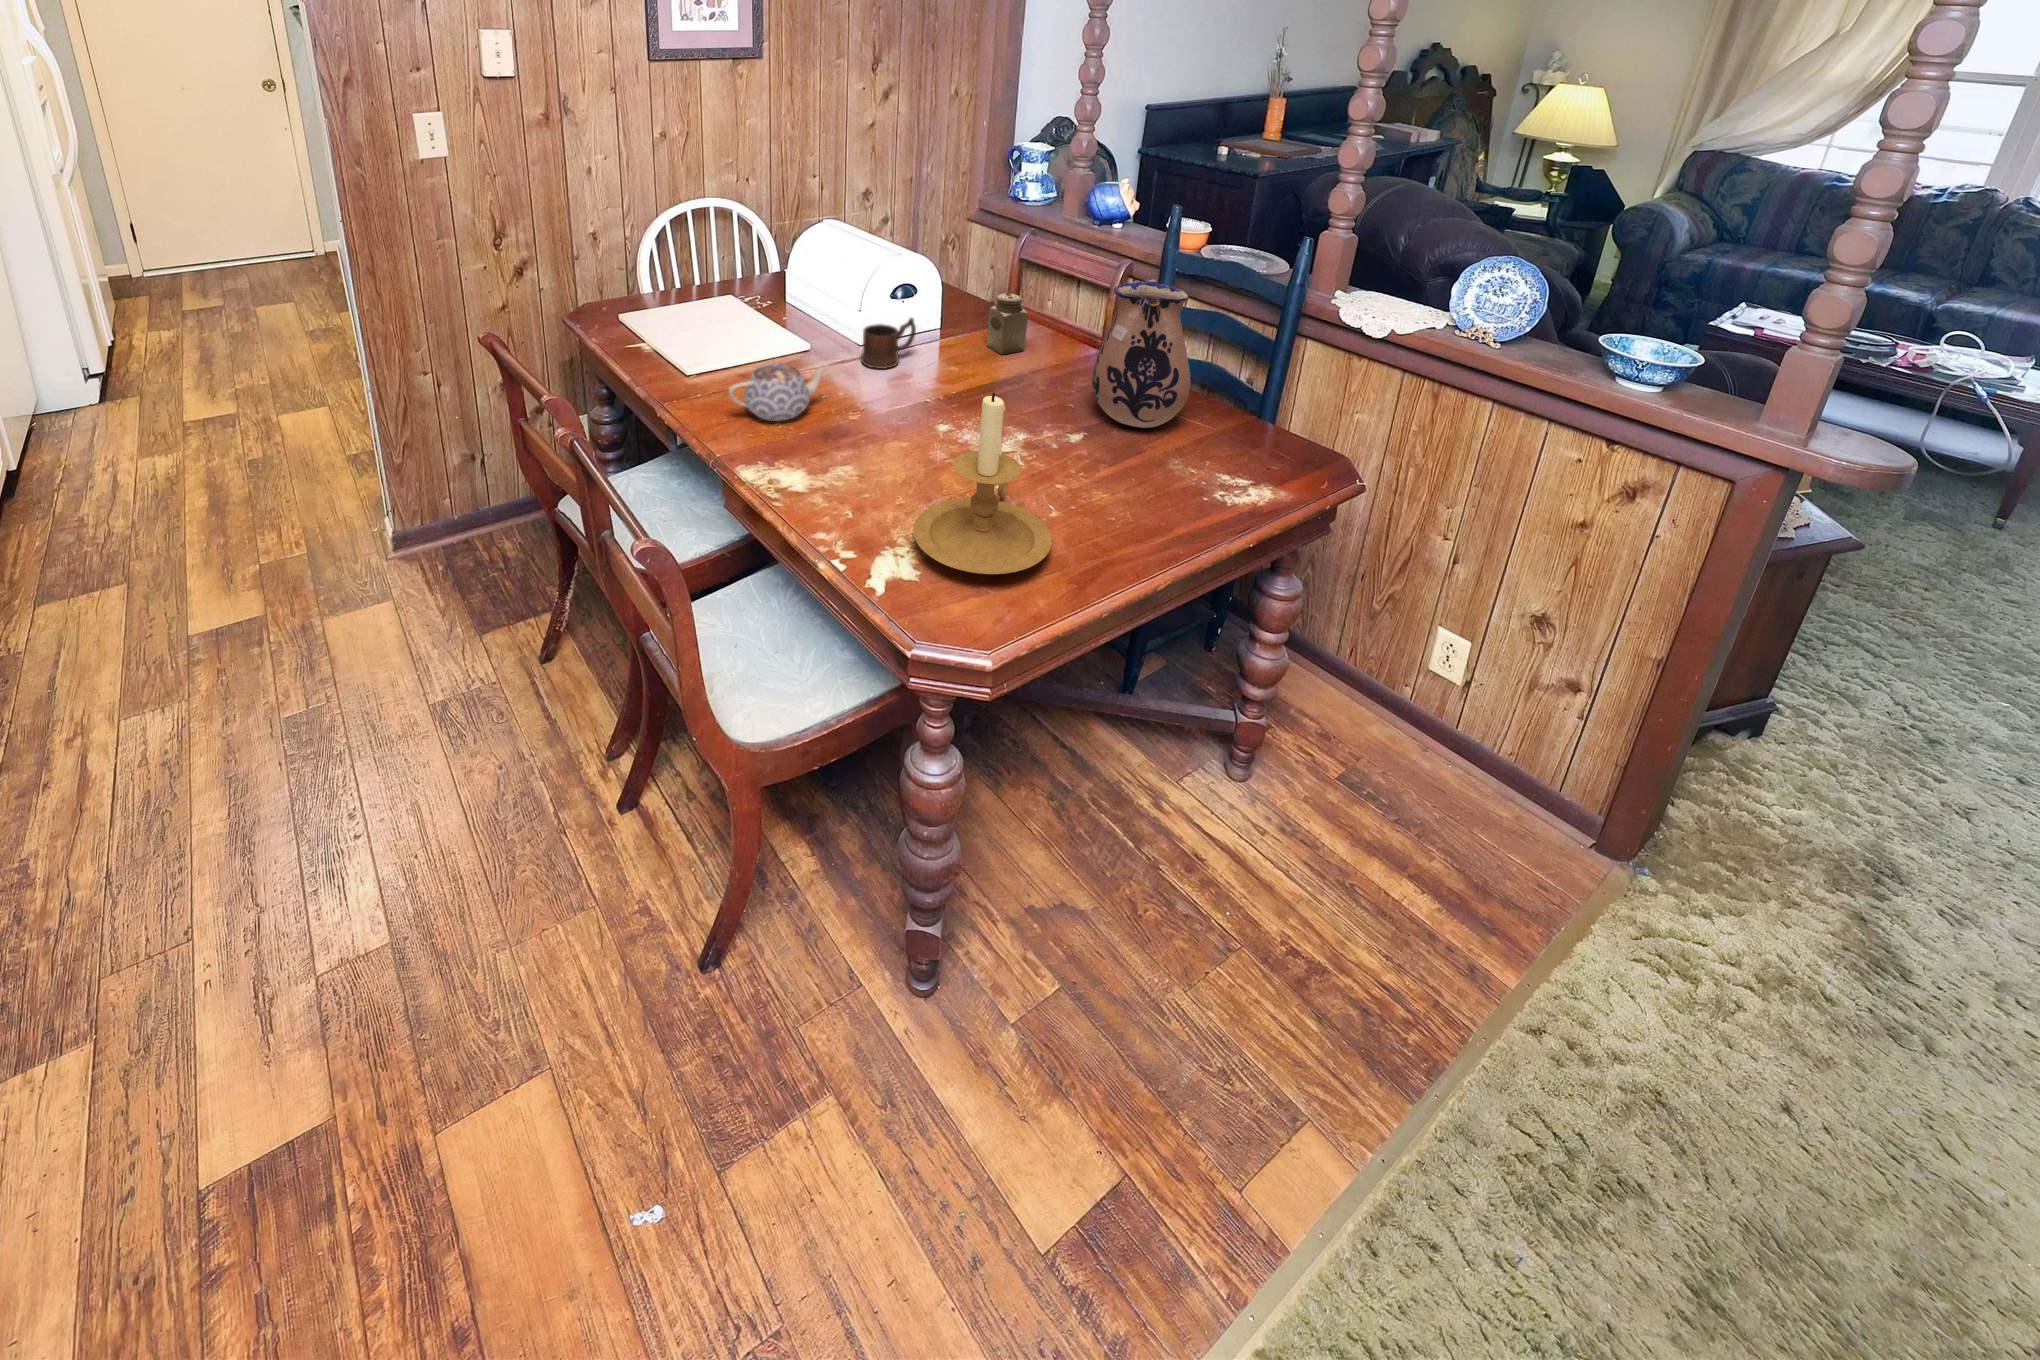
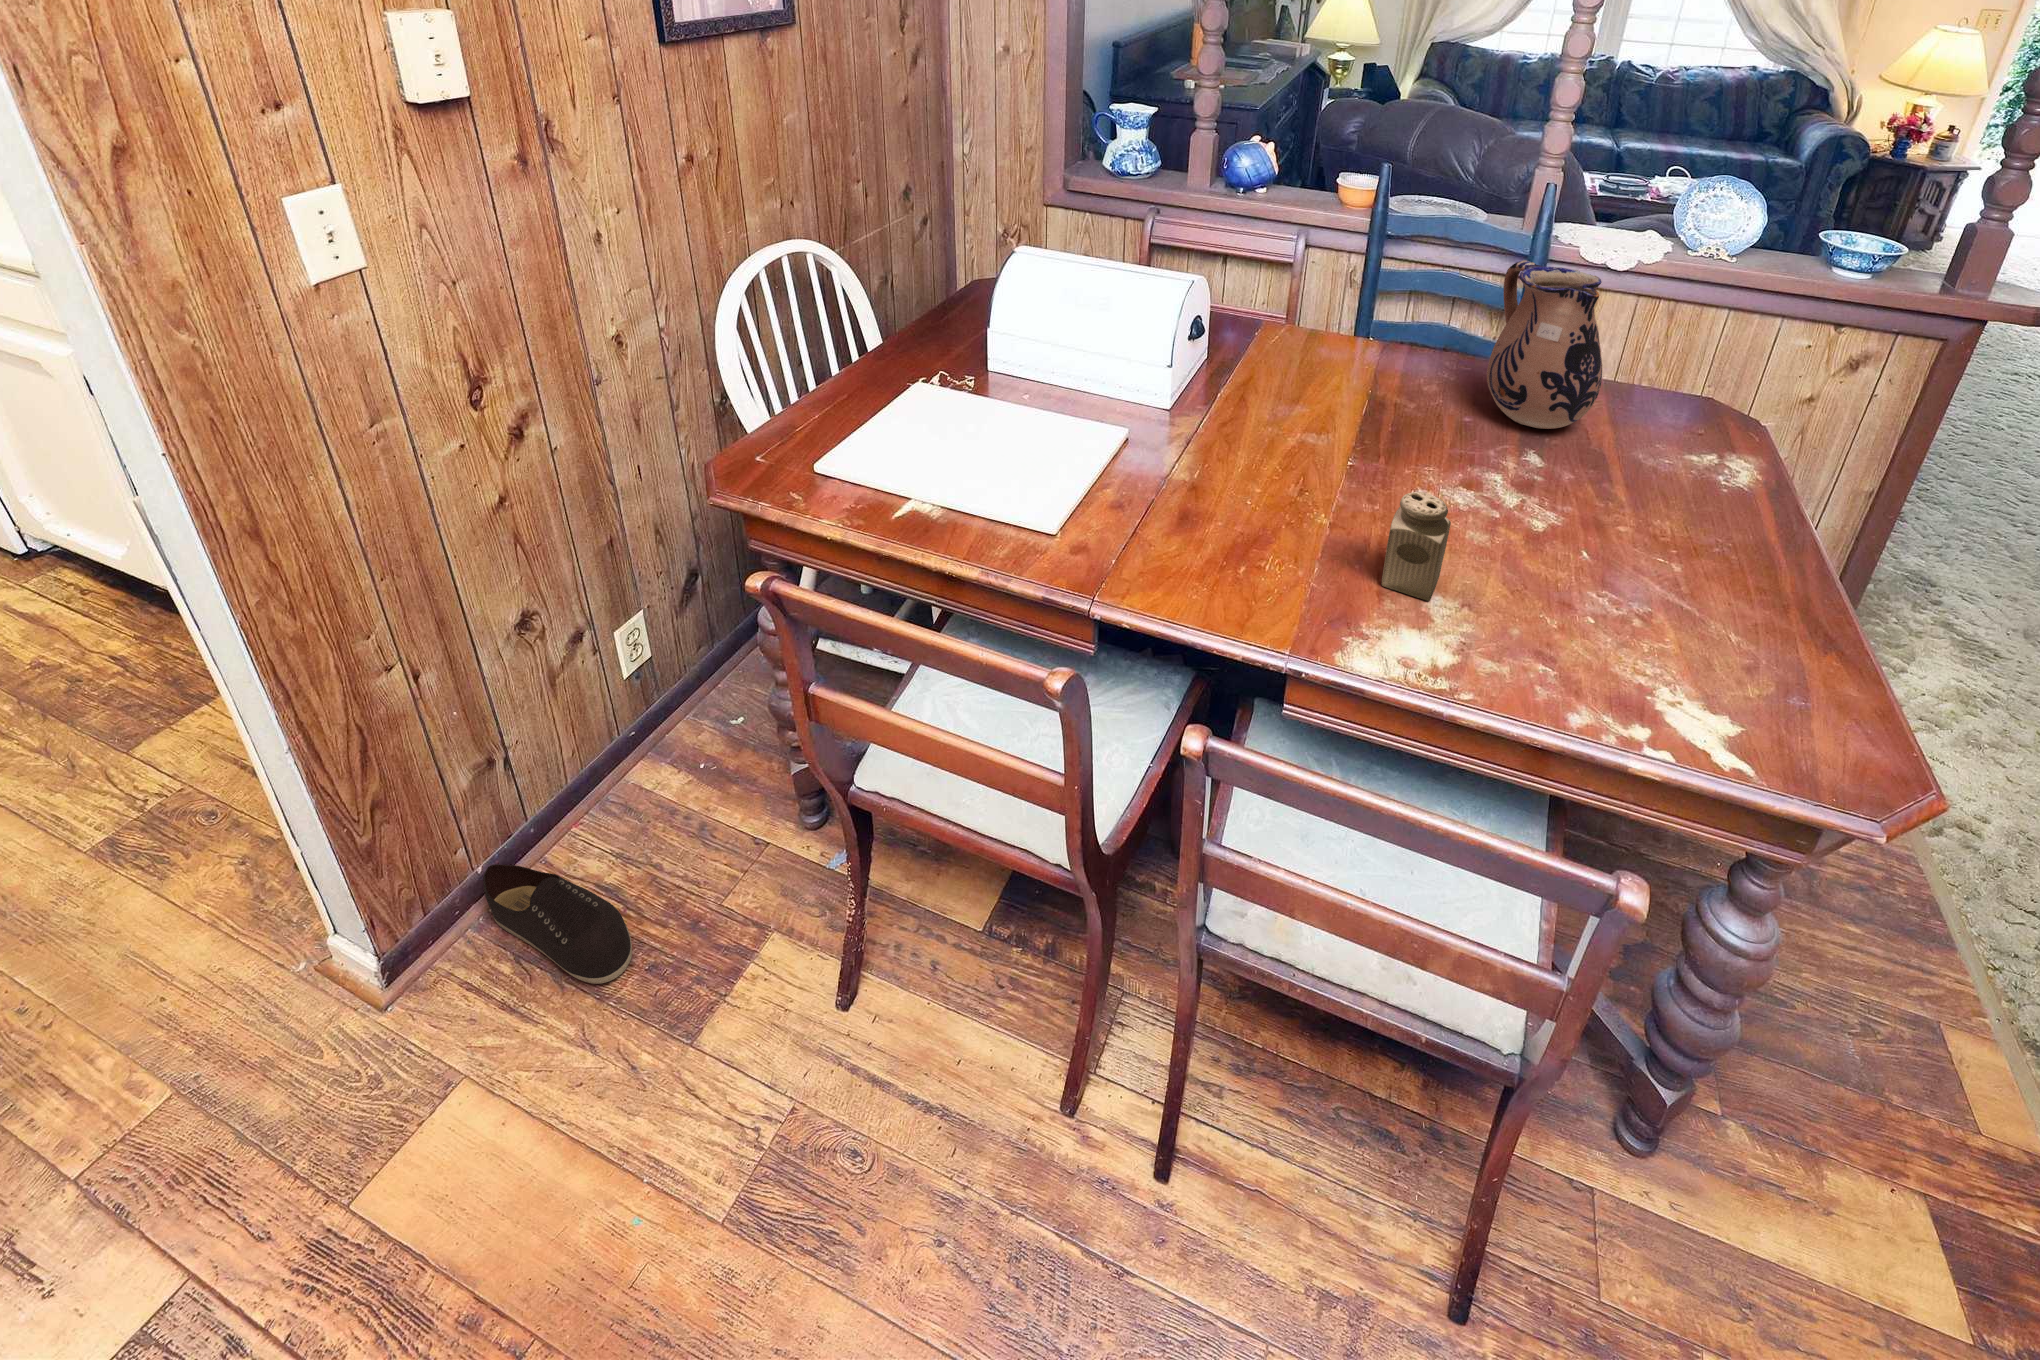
salt shaker: present [987,293,1028,354] -> present [1382,492,1451,601]
mug: present [861,318,916,369] -> none [1201,362,1253,440]
teapot: present [729,362,828,421] -> none [1190,462,1286,567]
candle holder: present [913,393,1052,574] -> none [1602,469,1794,695]
shoe: none [449,515,497,591] -> present [483,864,632,984]

